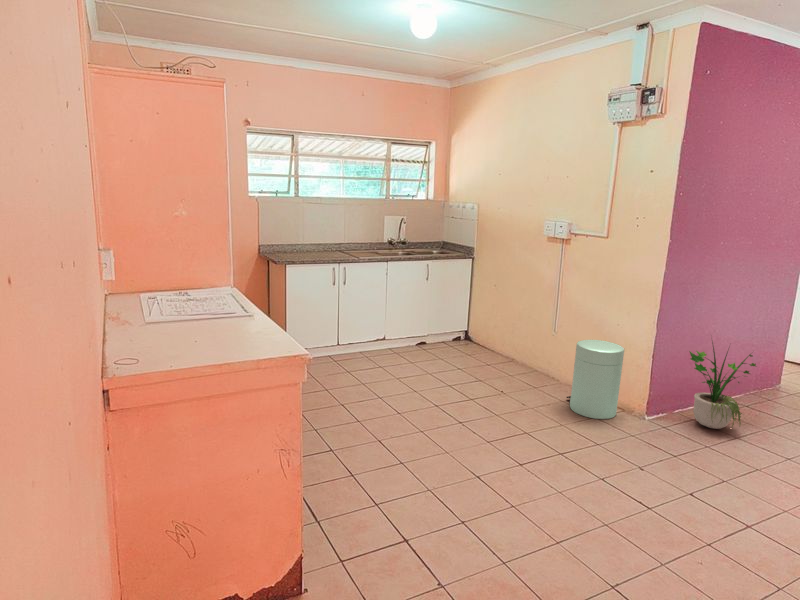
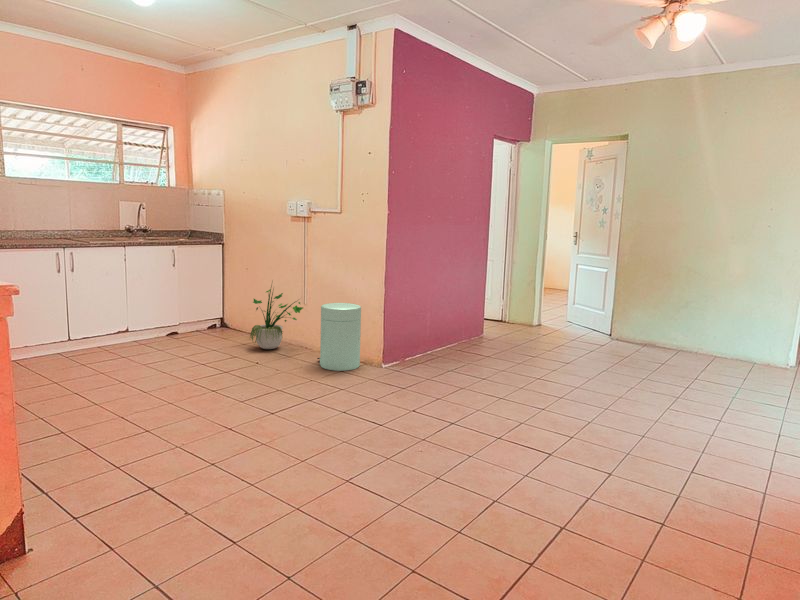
potted plant: present [689,342,756,429] -> present [250,286,303,349]

